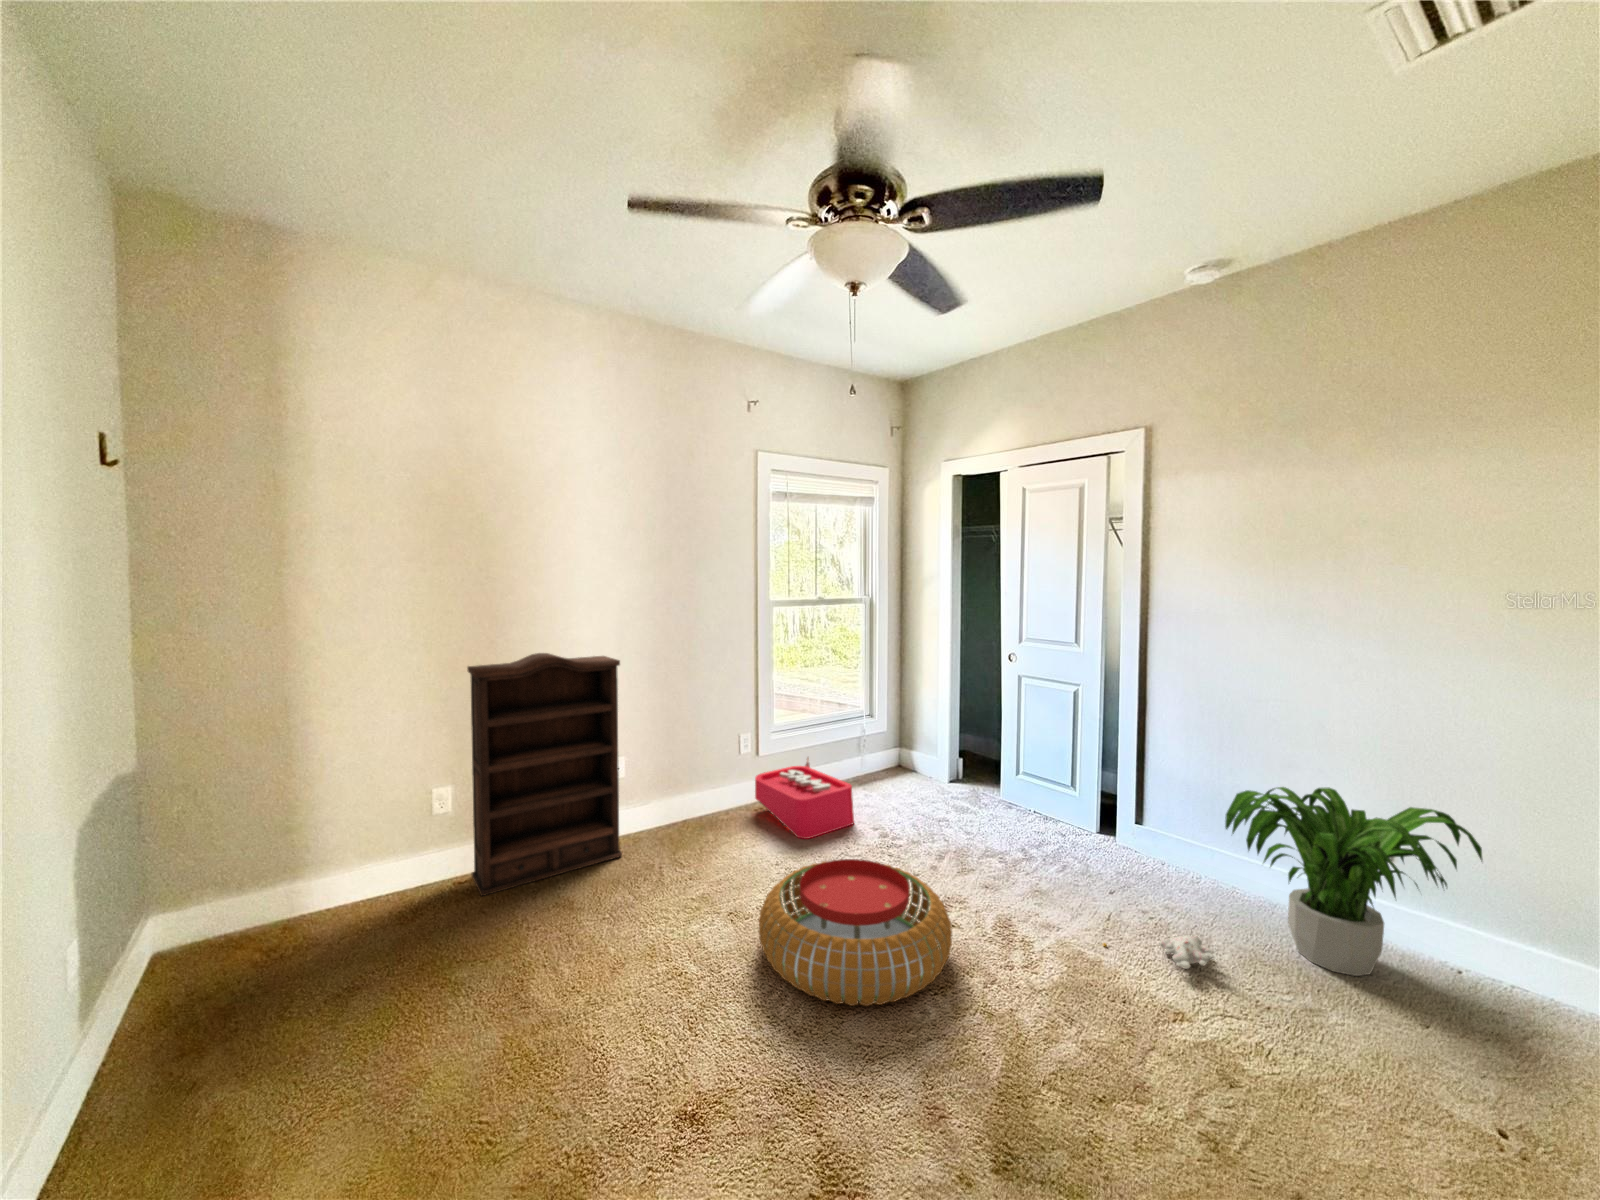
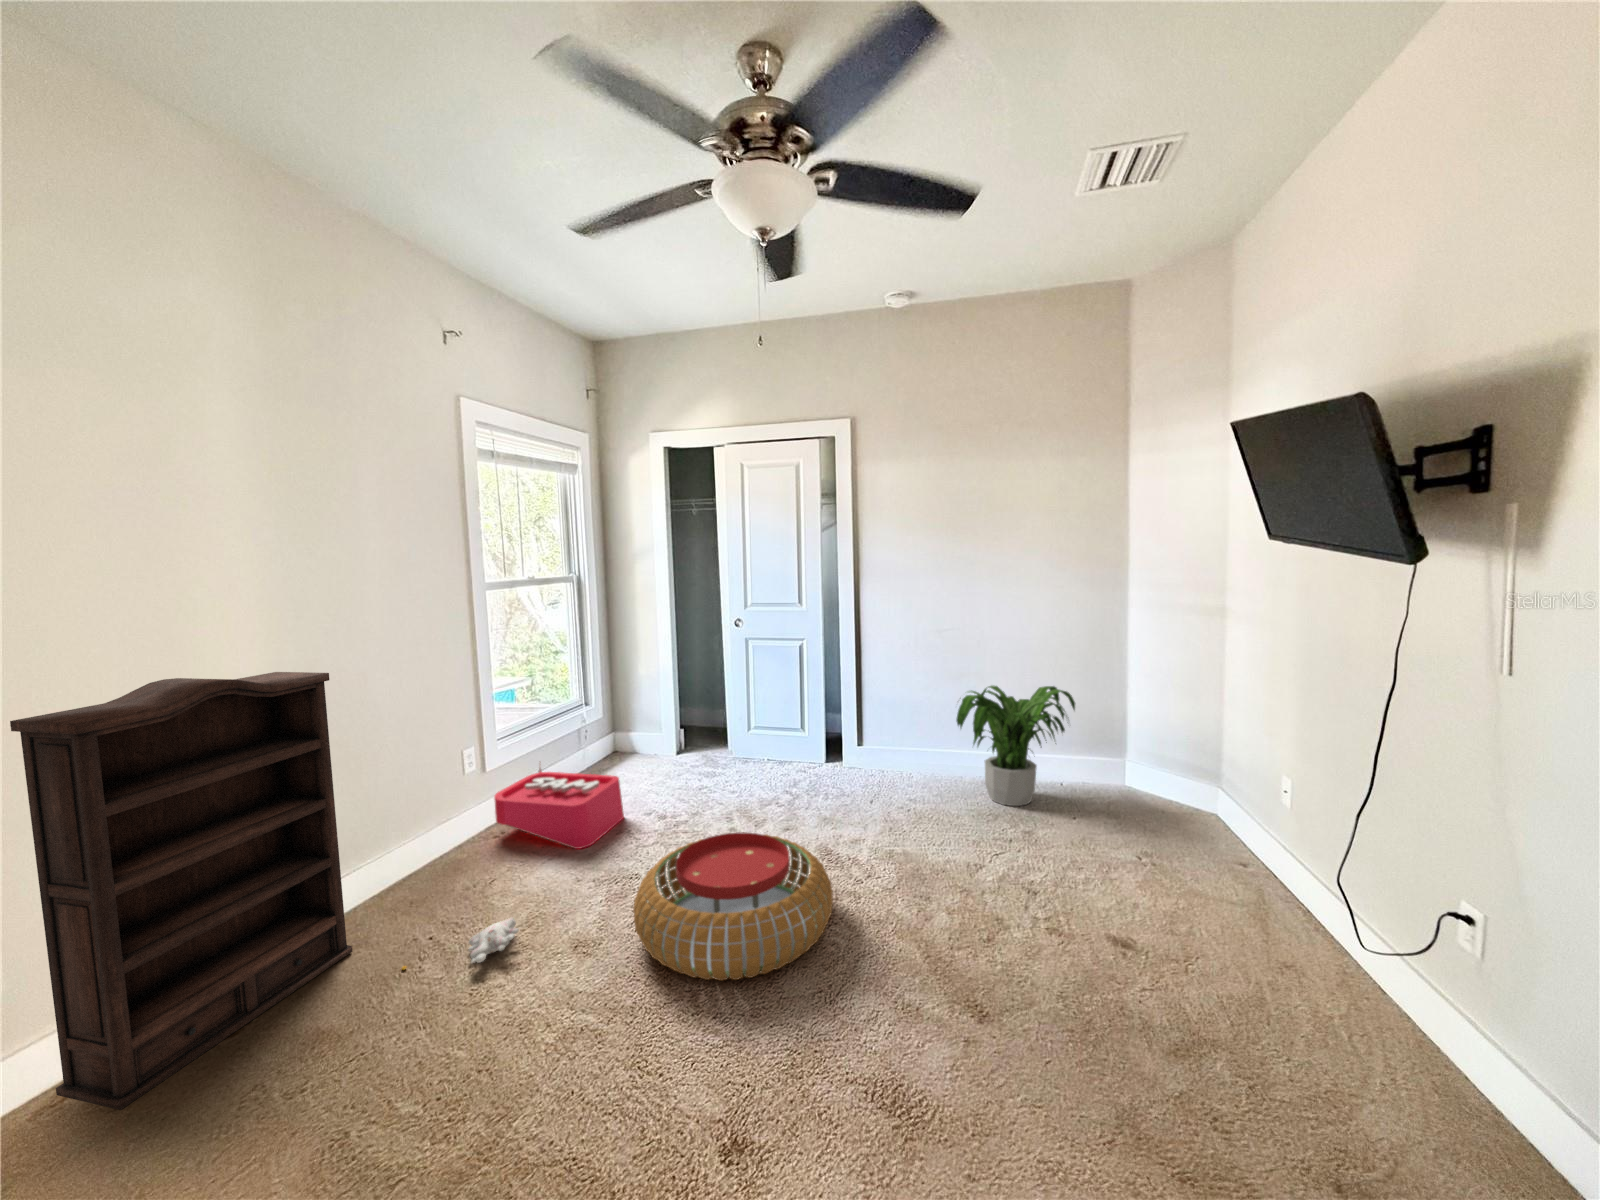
plush toy: present [1103,936,1214,969] -> present [402,918,519,970]

